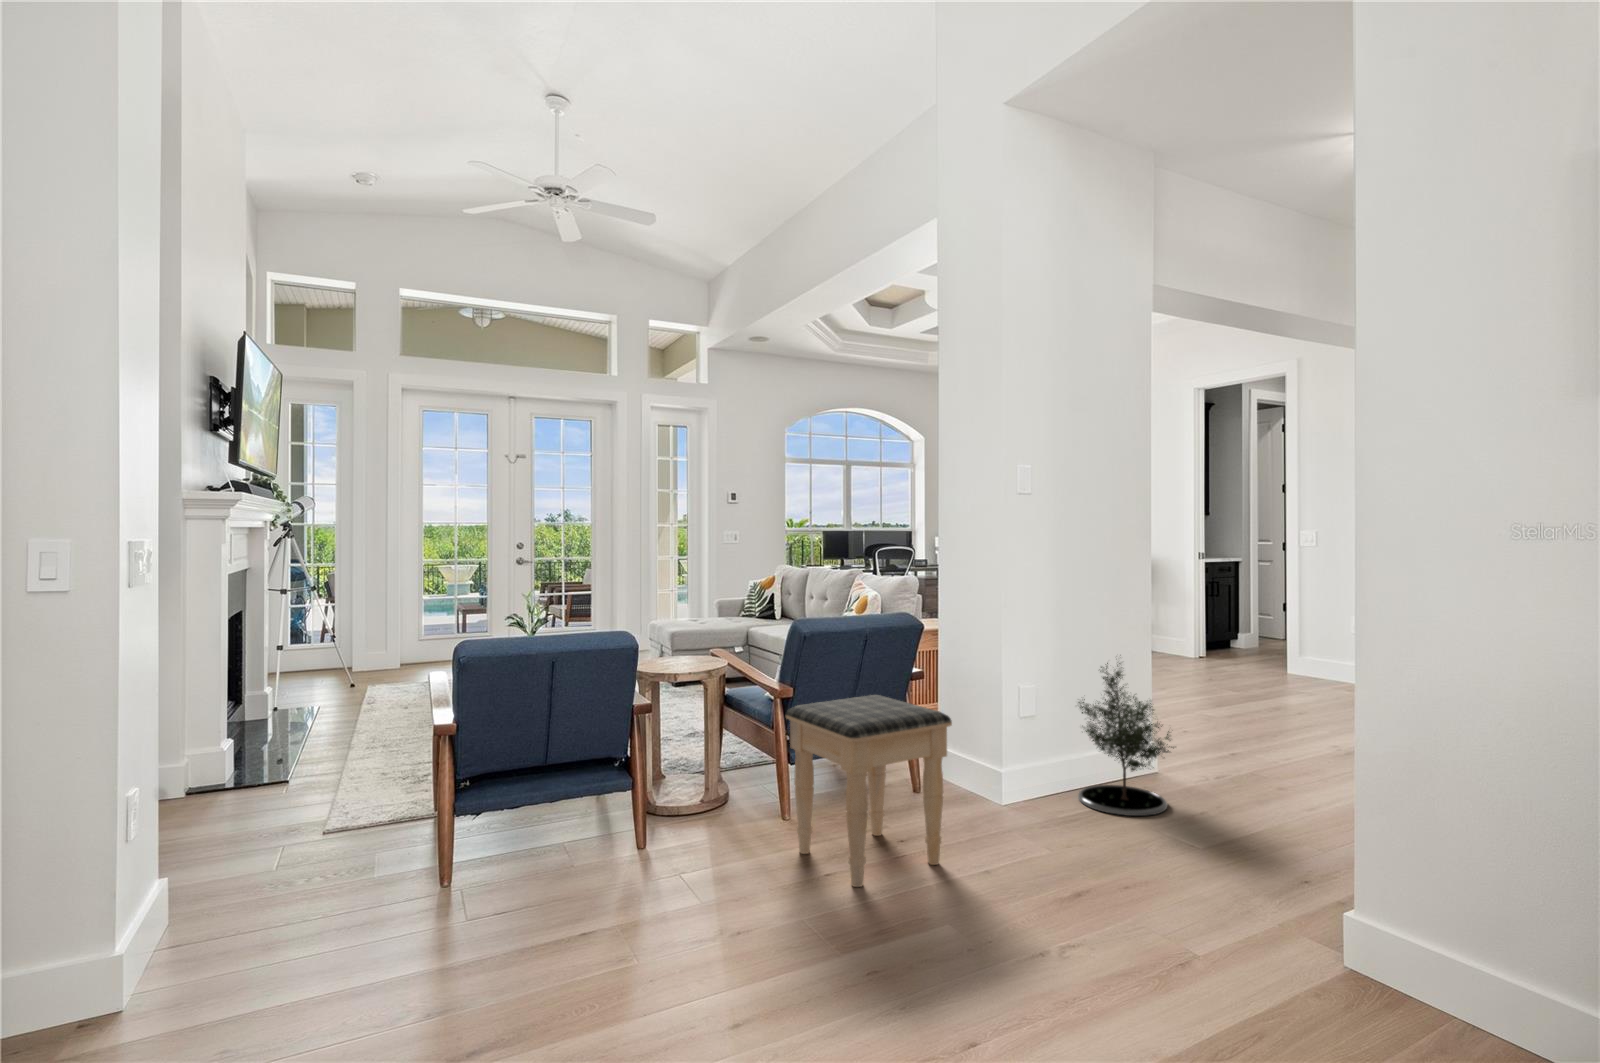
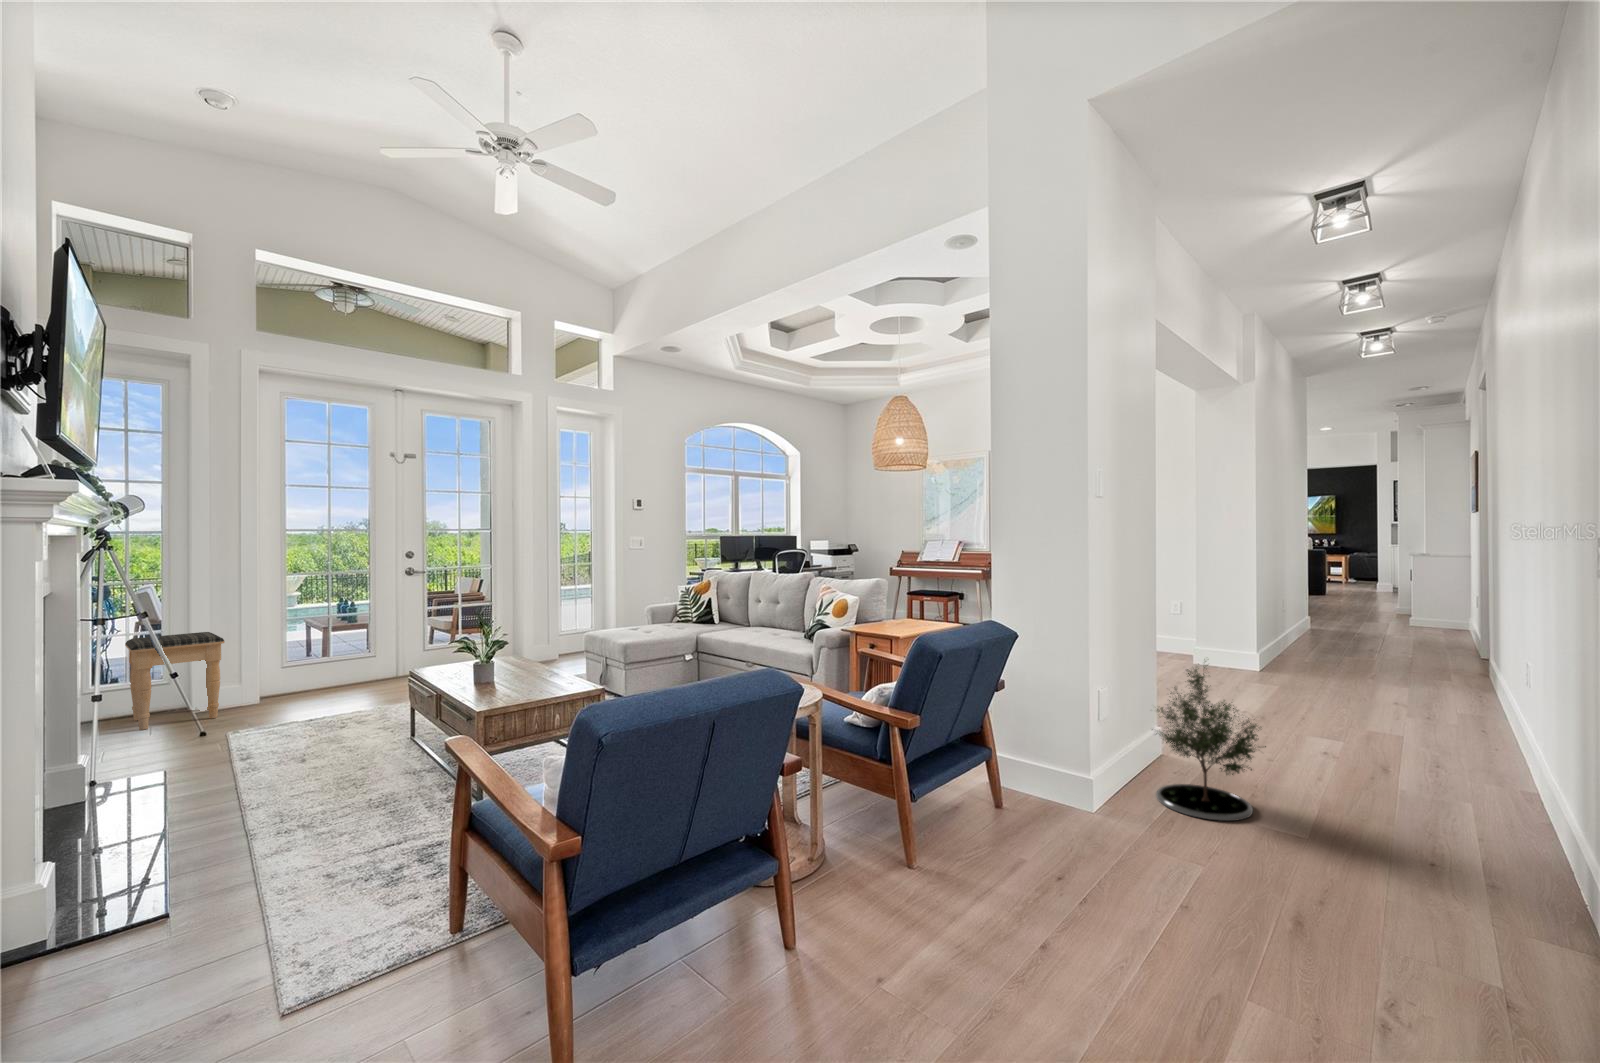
footstool: present [786,695,952,887] -> present [125,632,225,730]

